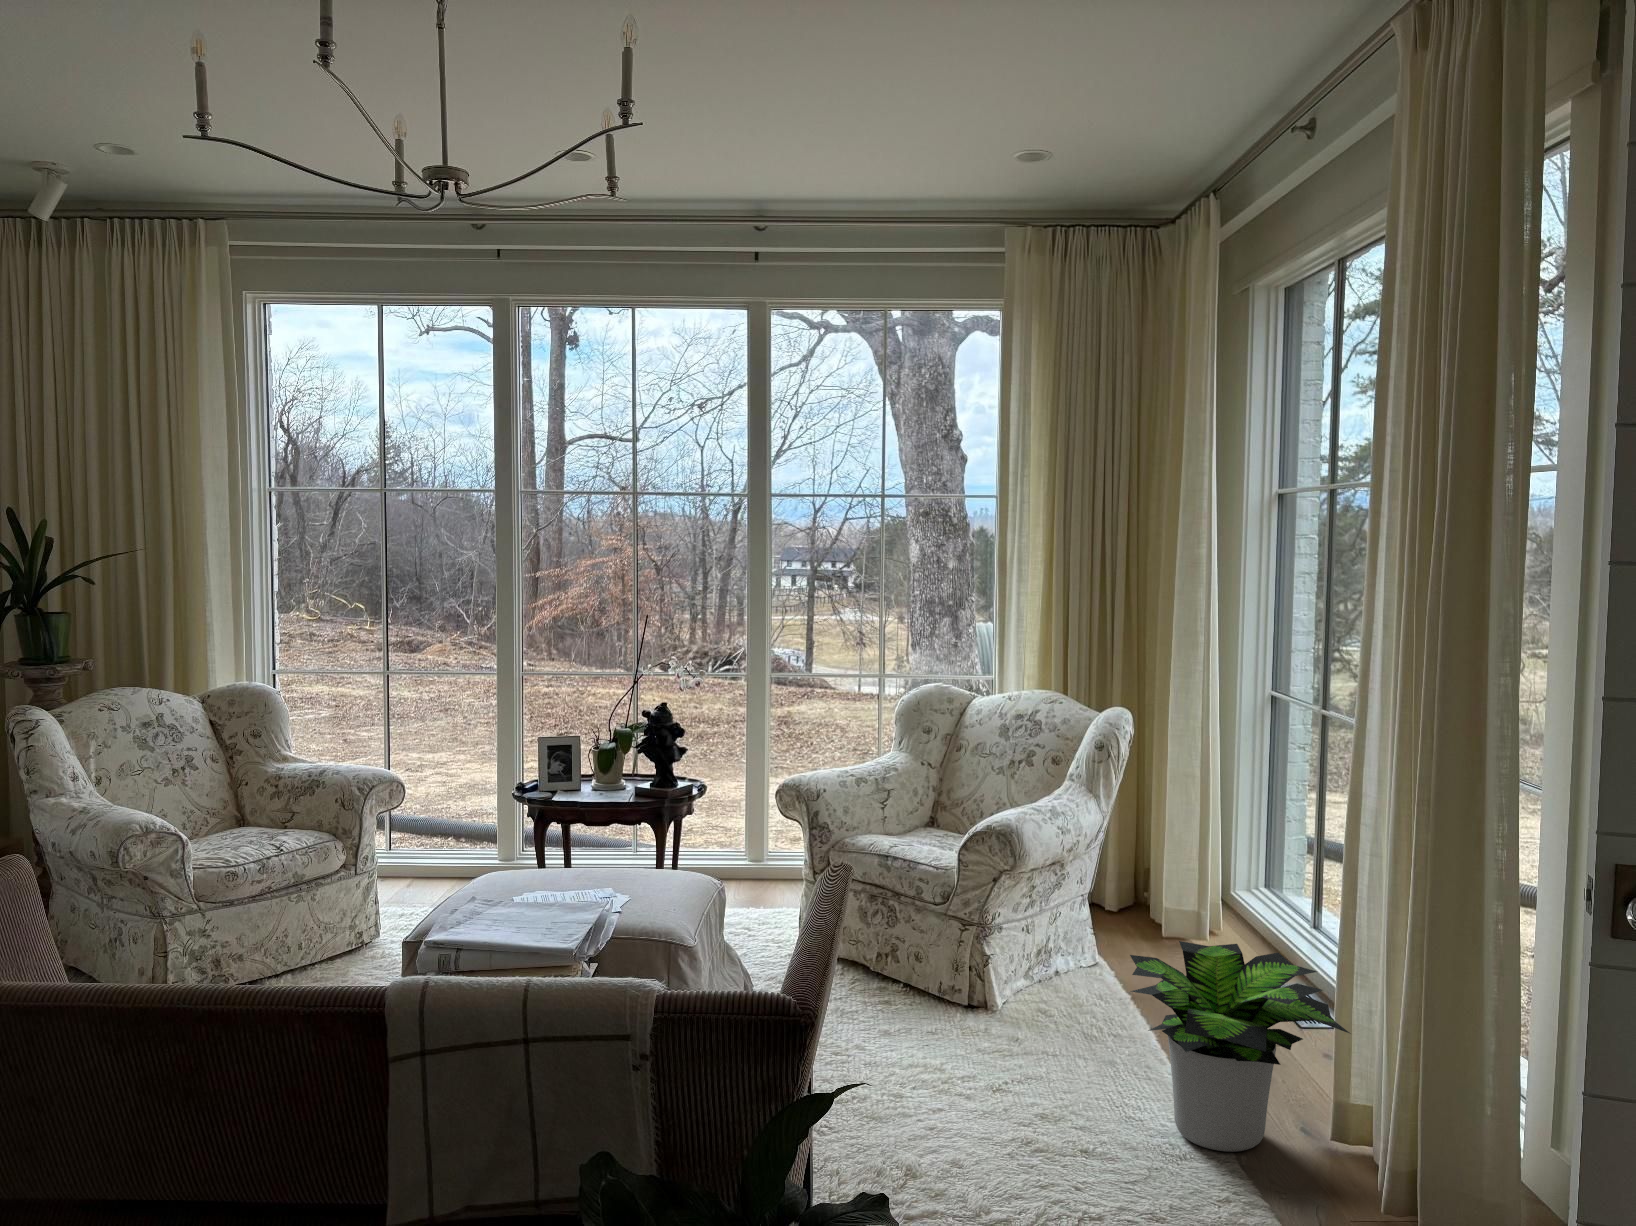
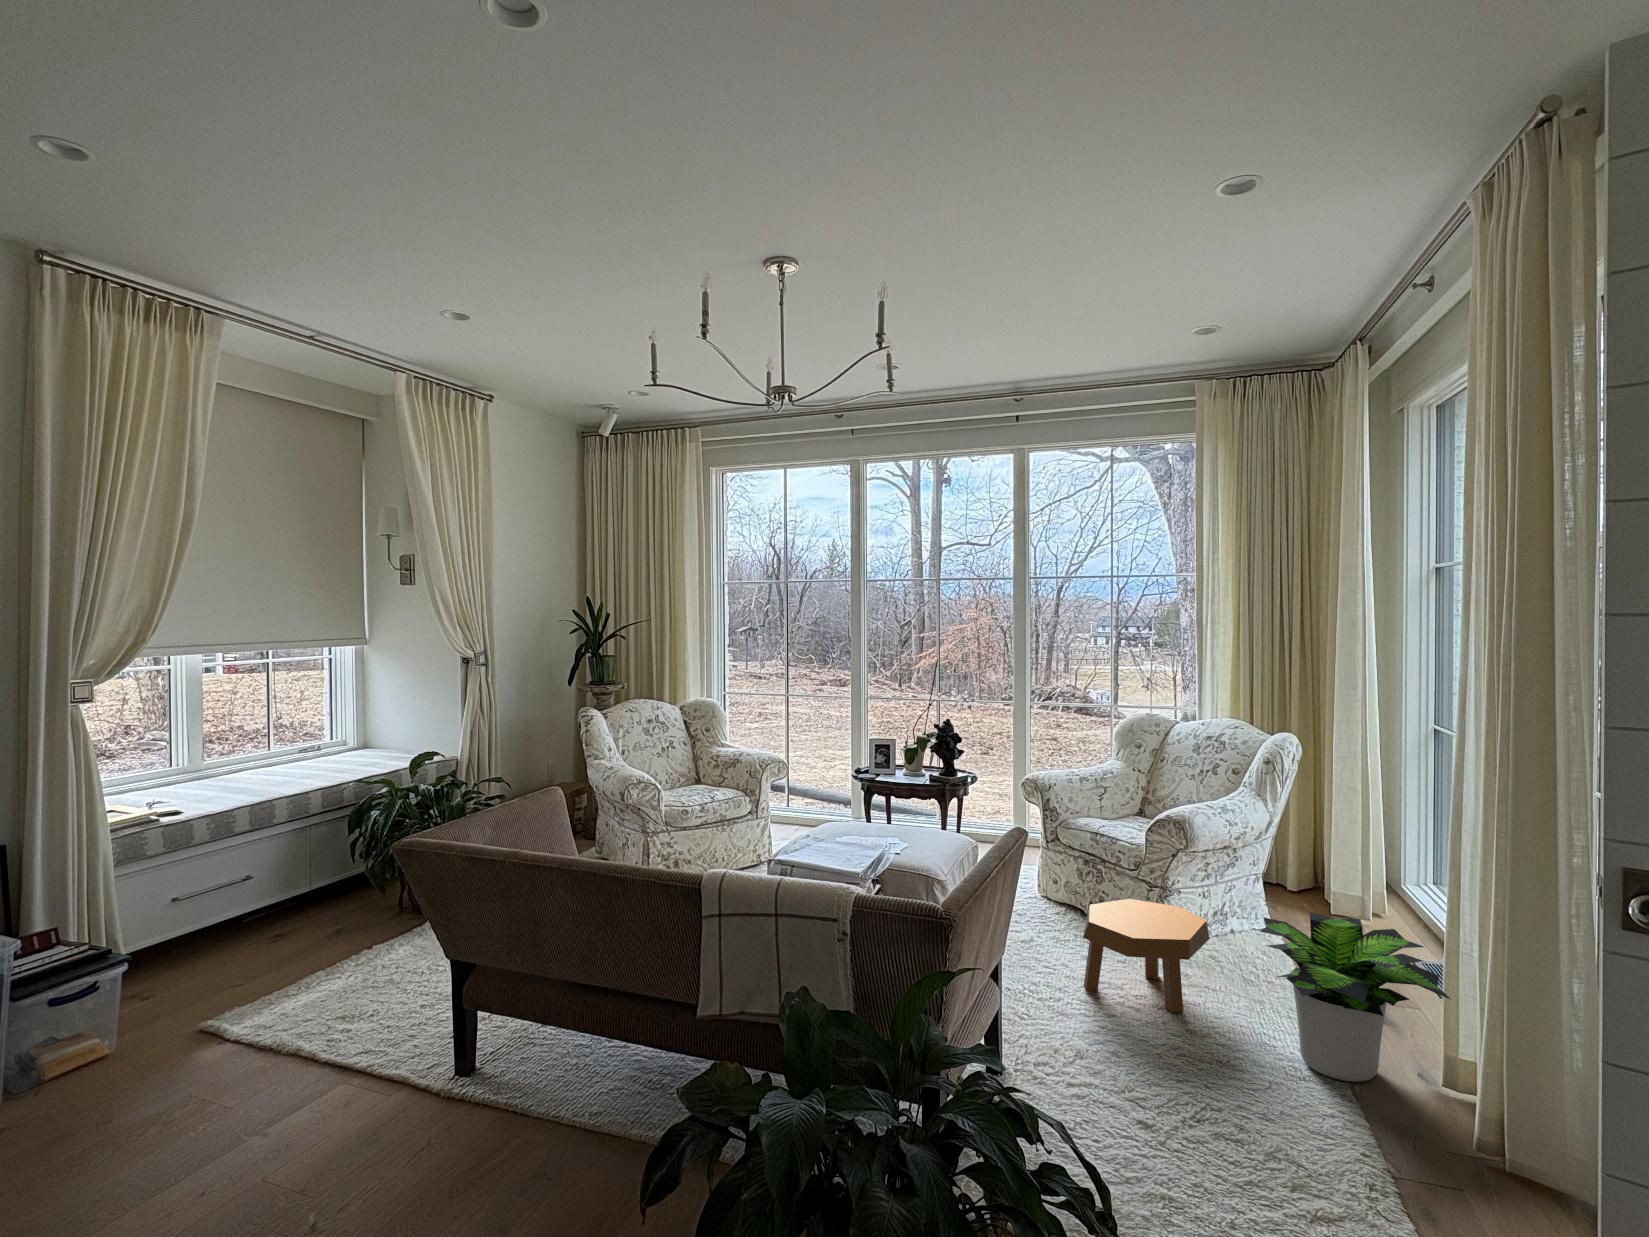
footstool: none [890,945,1051,1095] -> present [1083,899,1210,1013]

